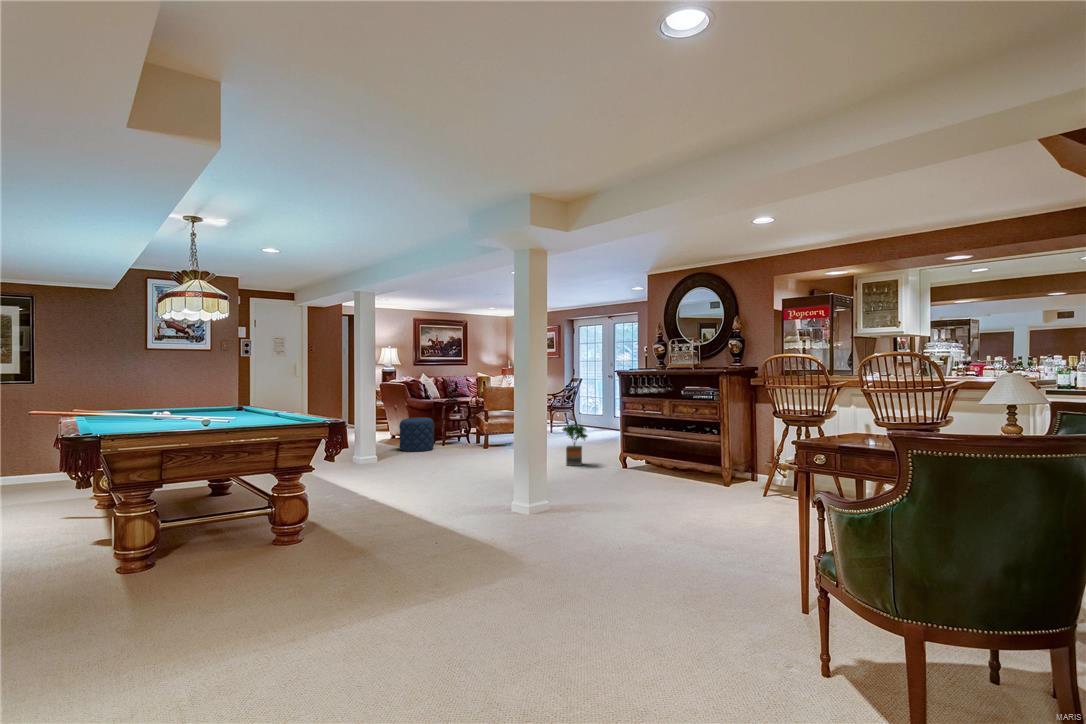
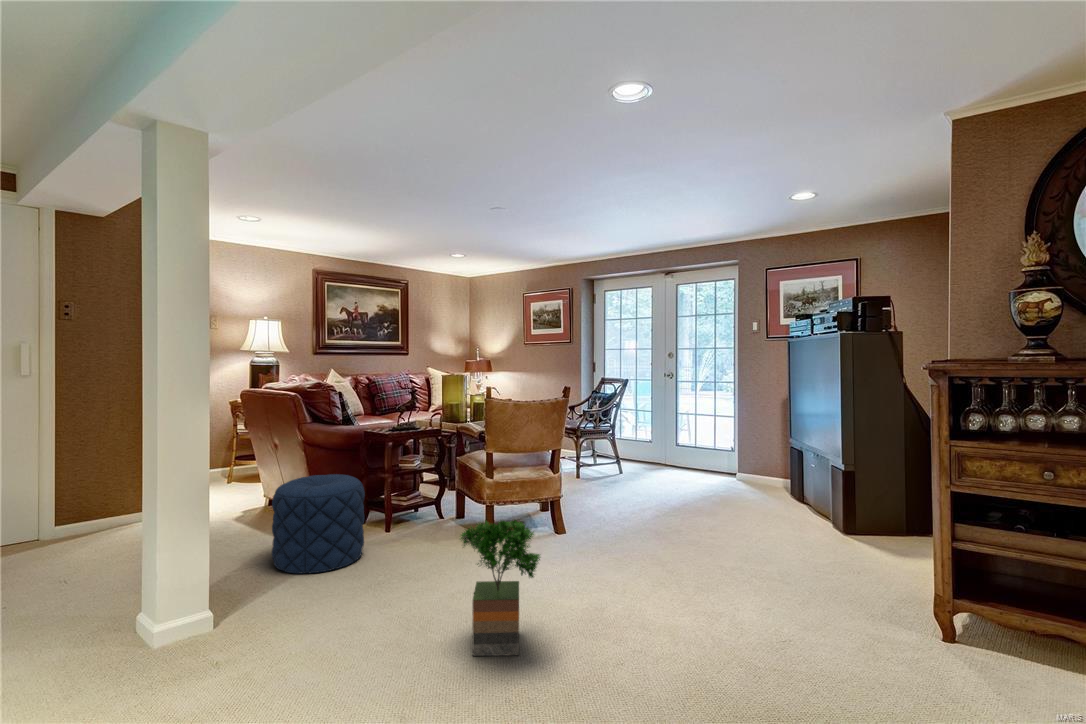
potted tree: present [563,425,588,466] -> present [460,520,541,656]

